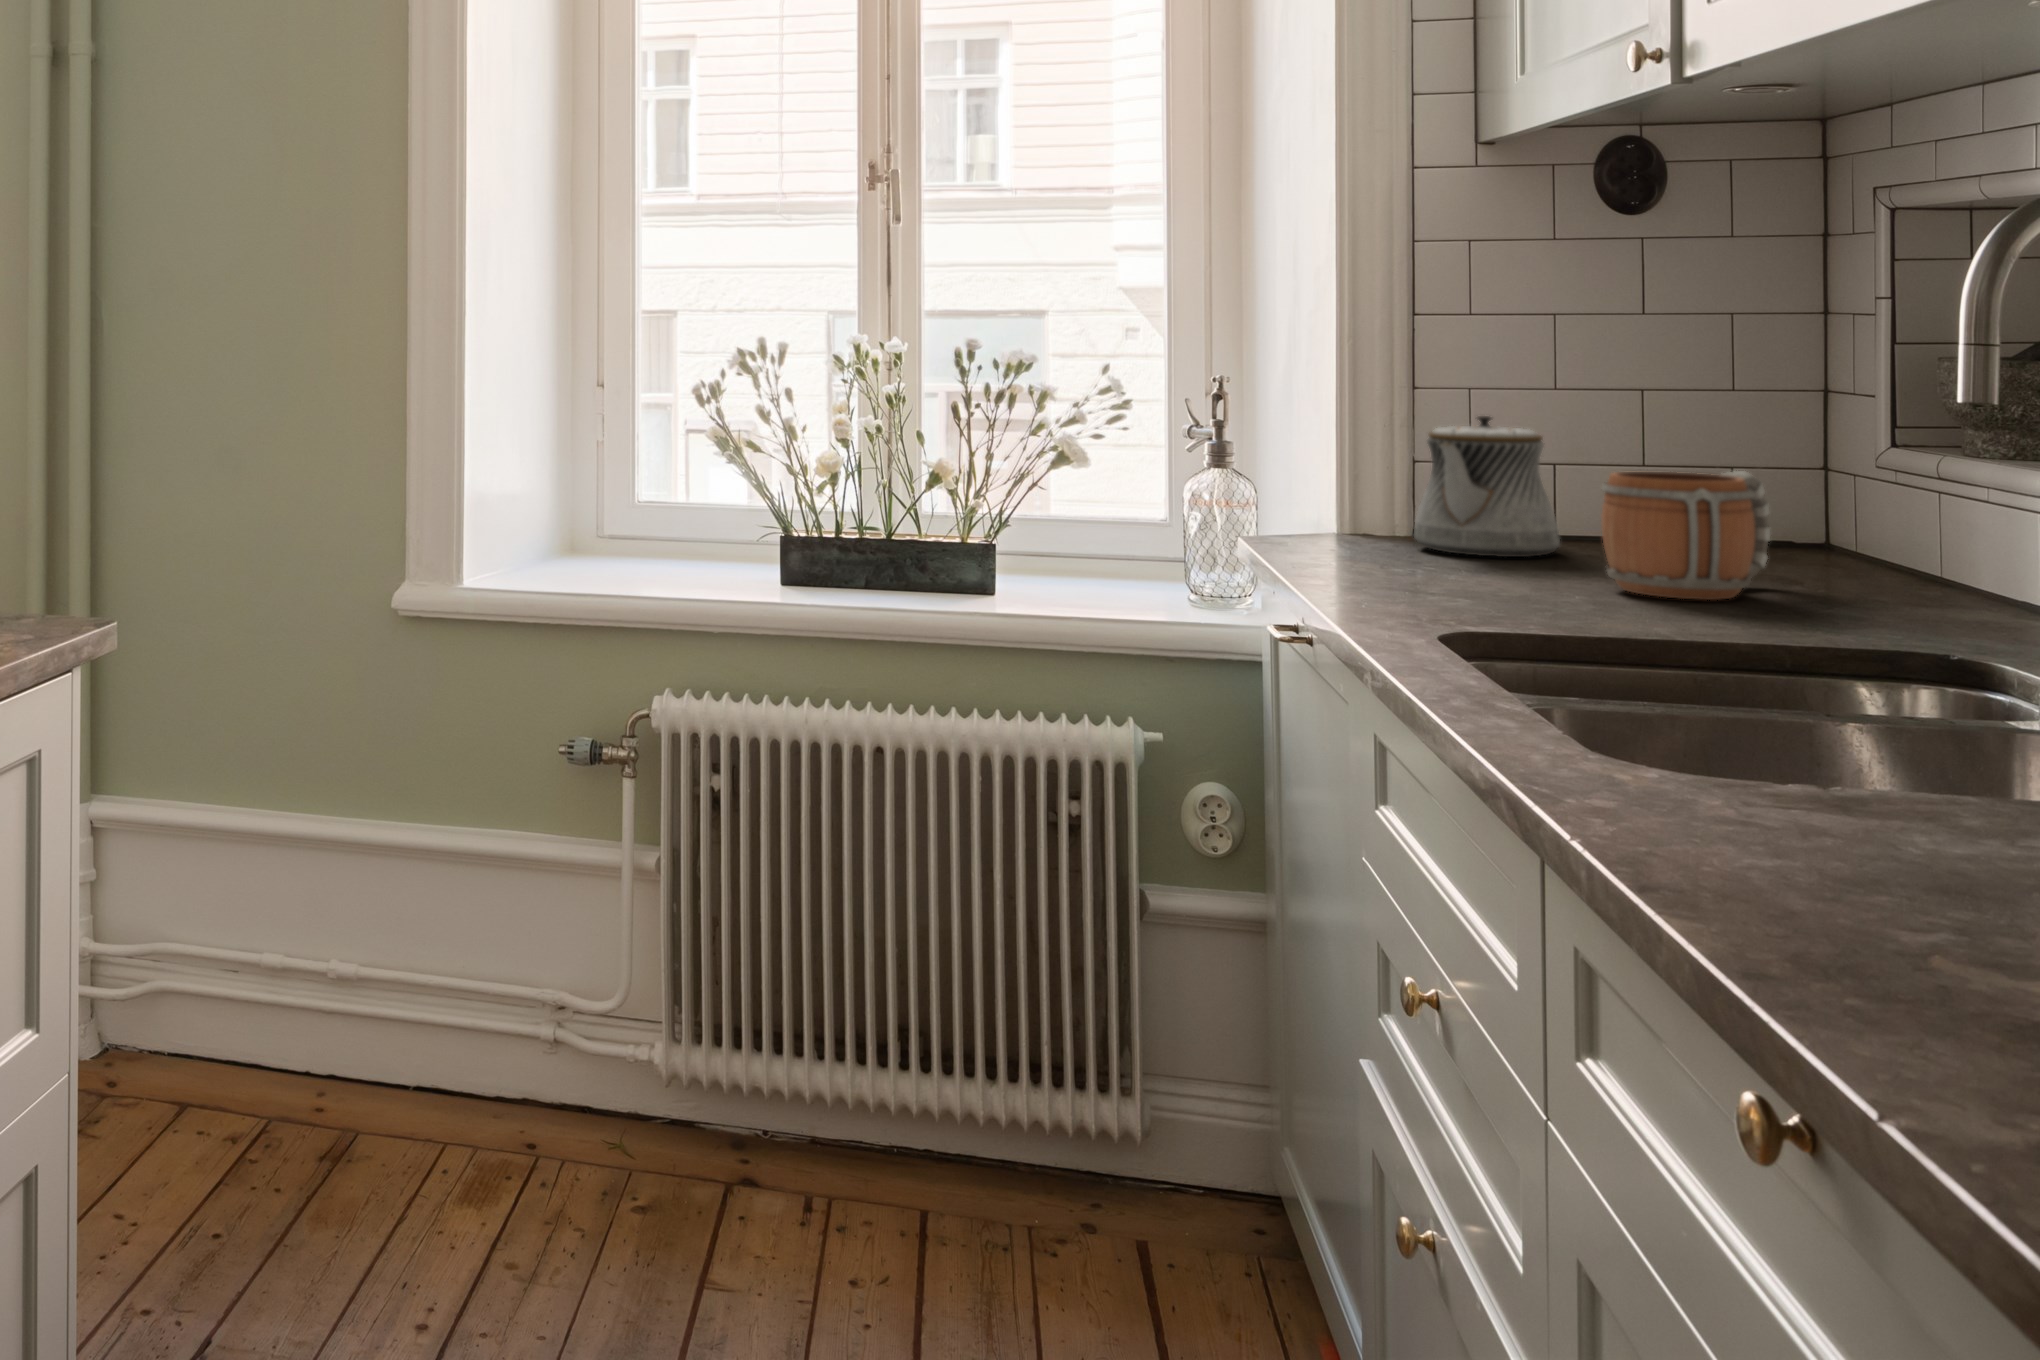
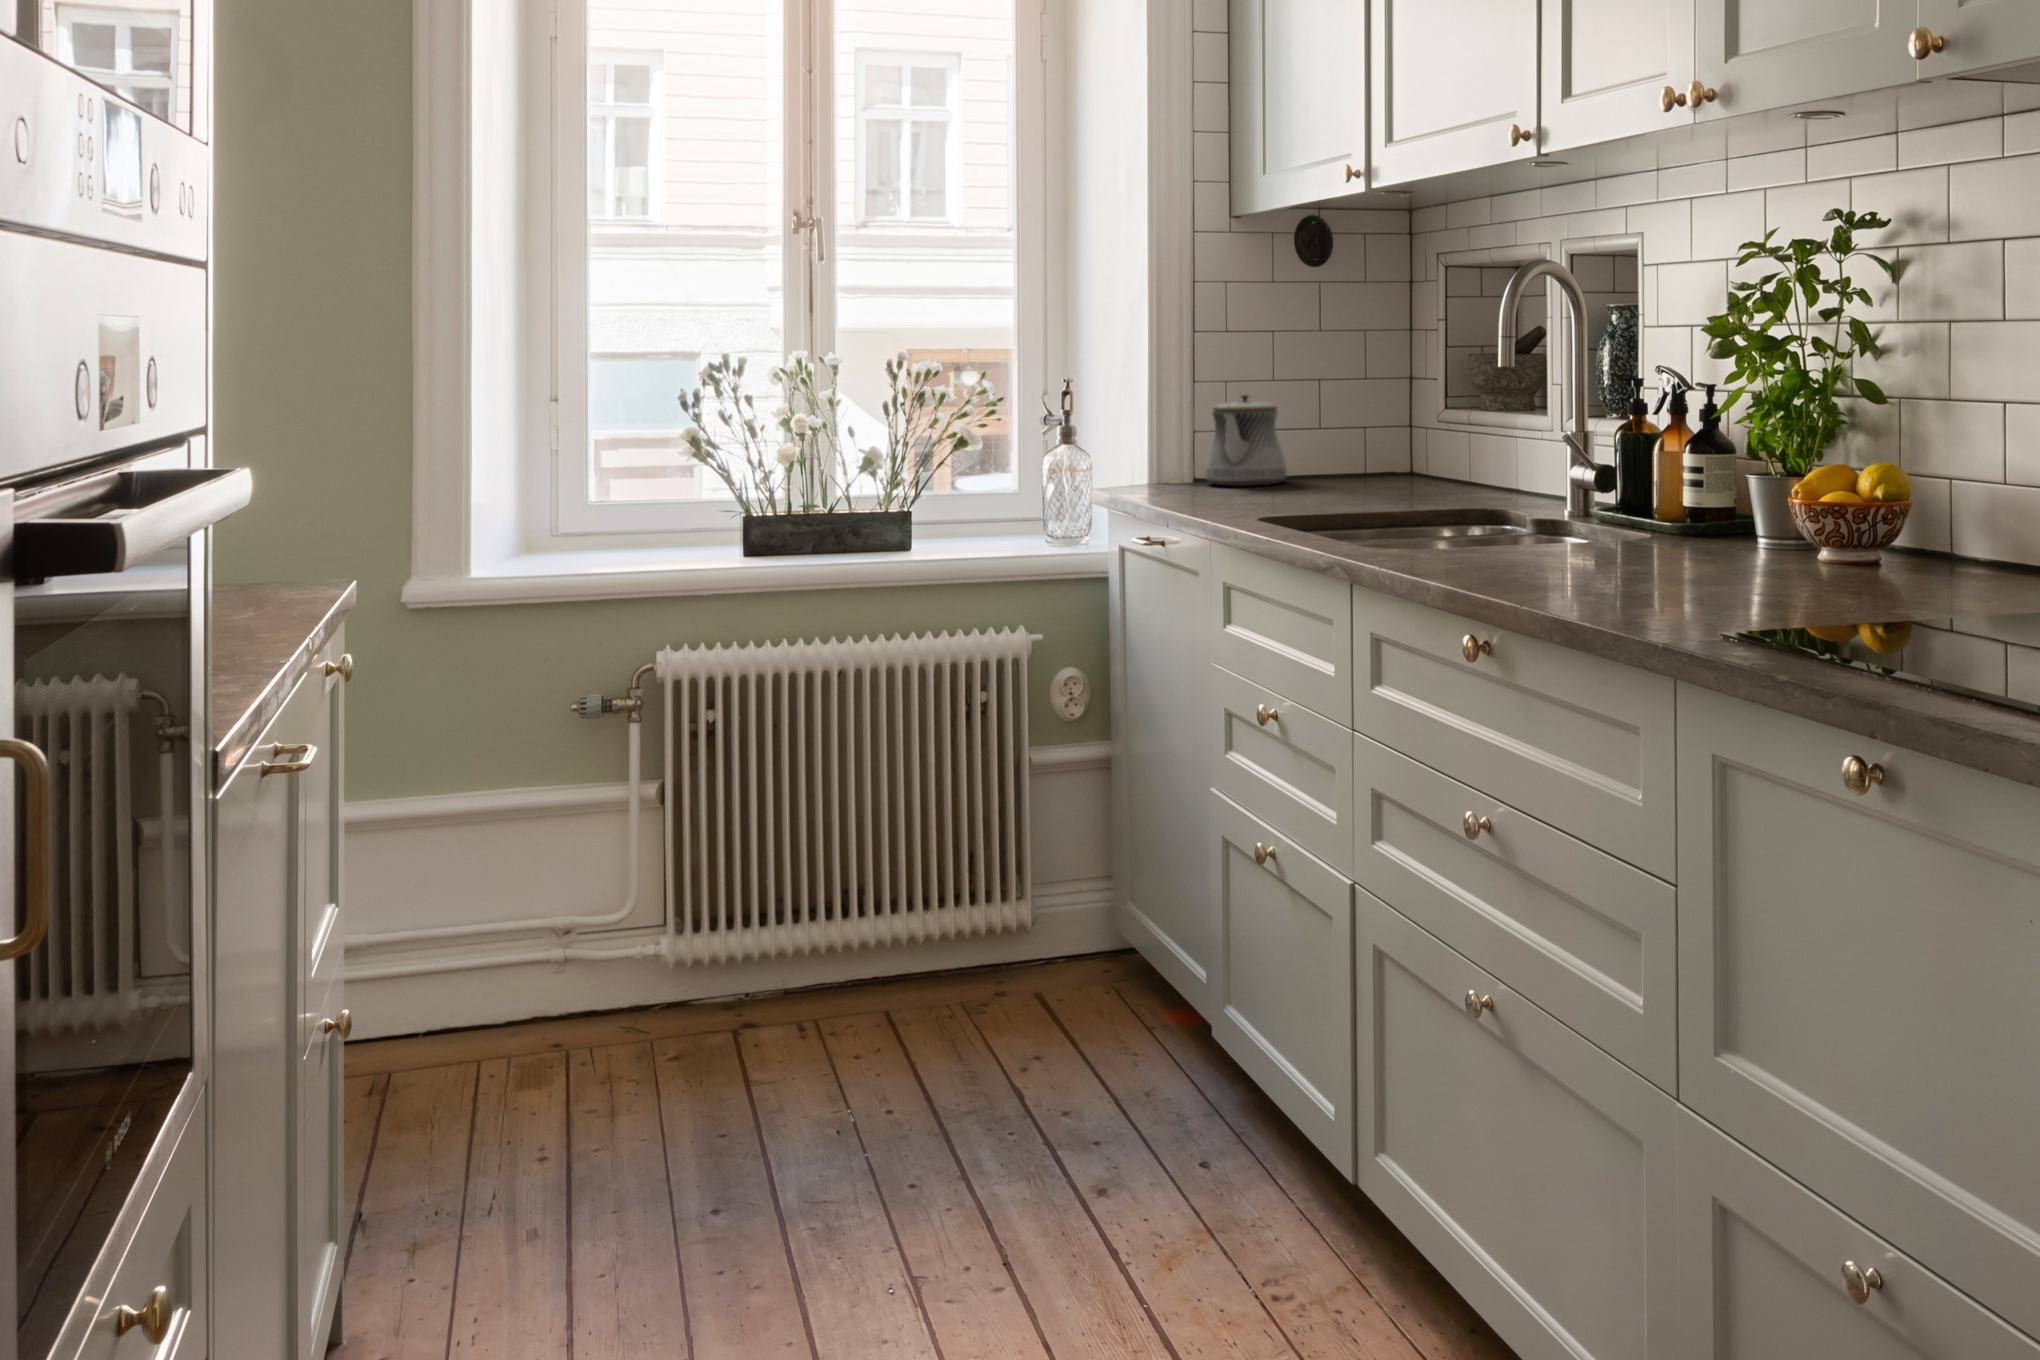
mug: present [1601,471,1770,600] -> none [1319,421,1399,497]

